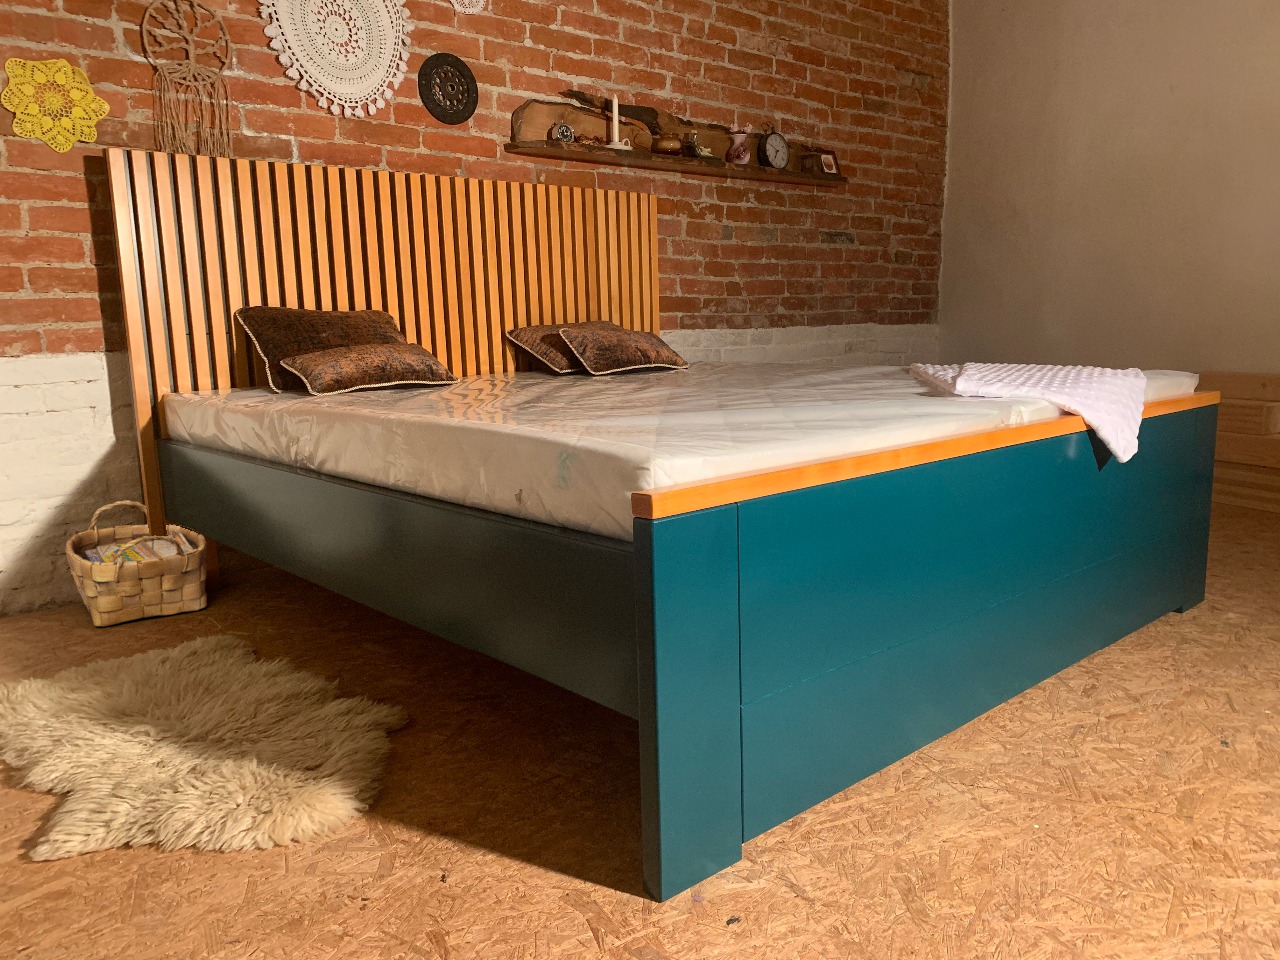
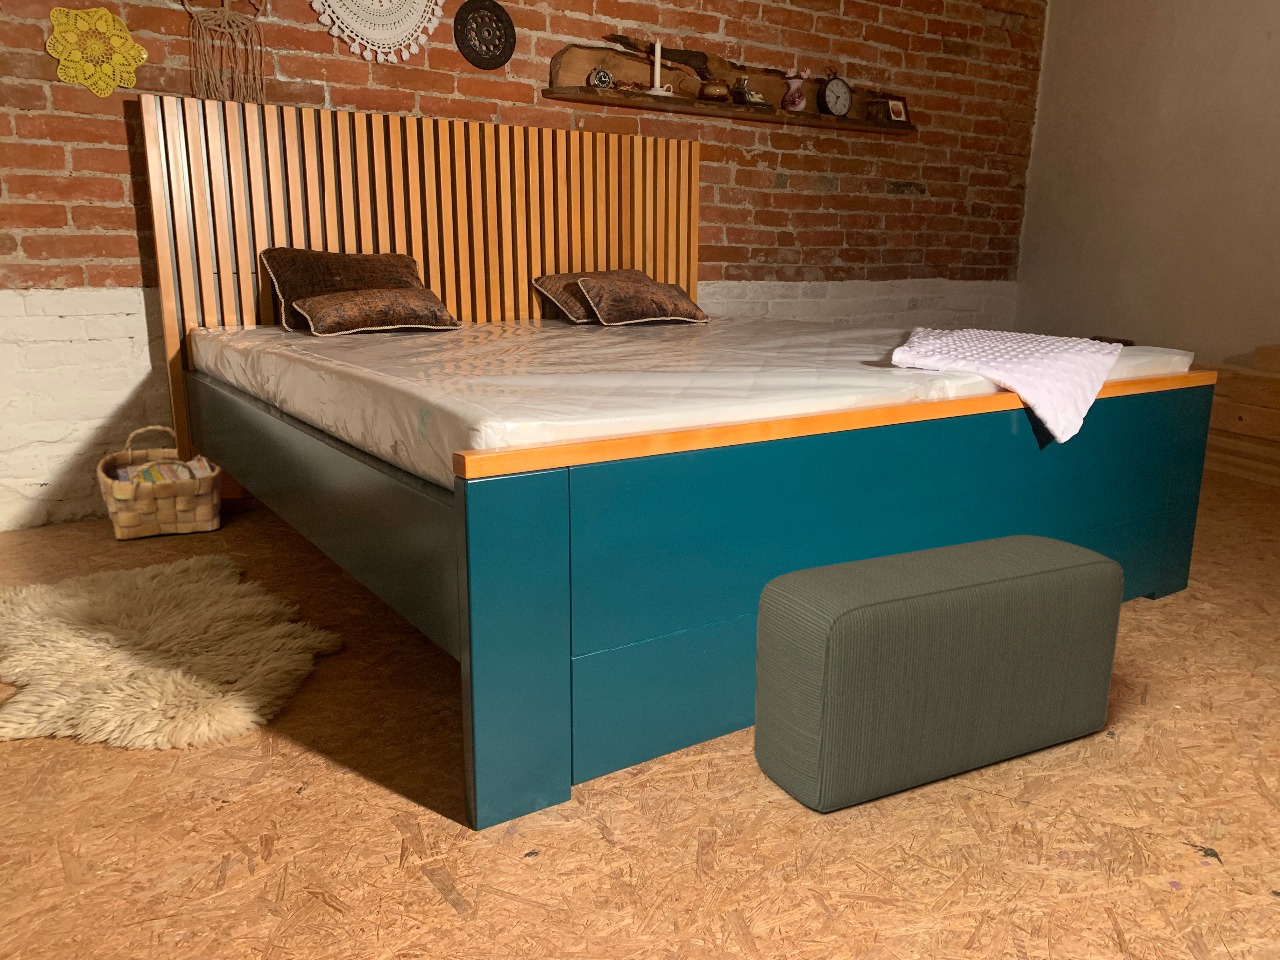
pouf: none [901,551,1215,842] -> present [754,535,1124,812]

